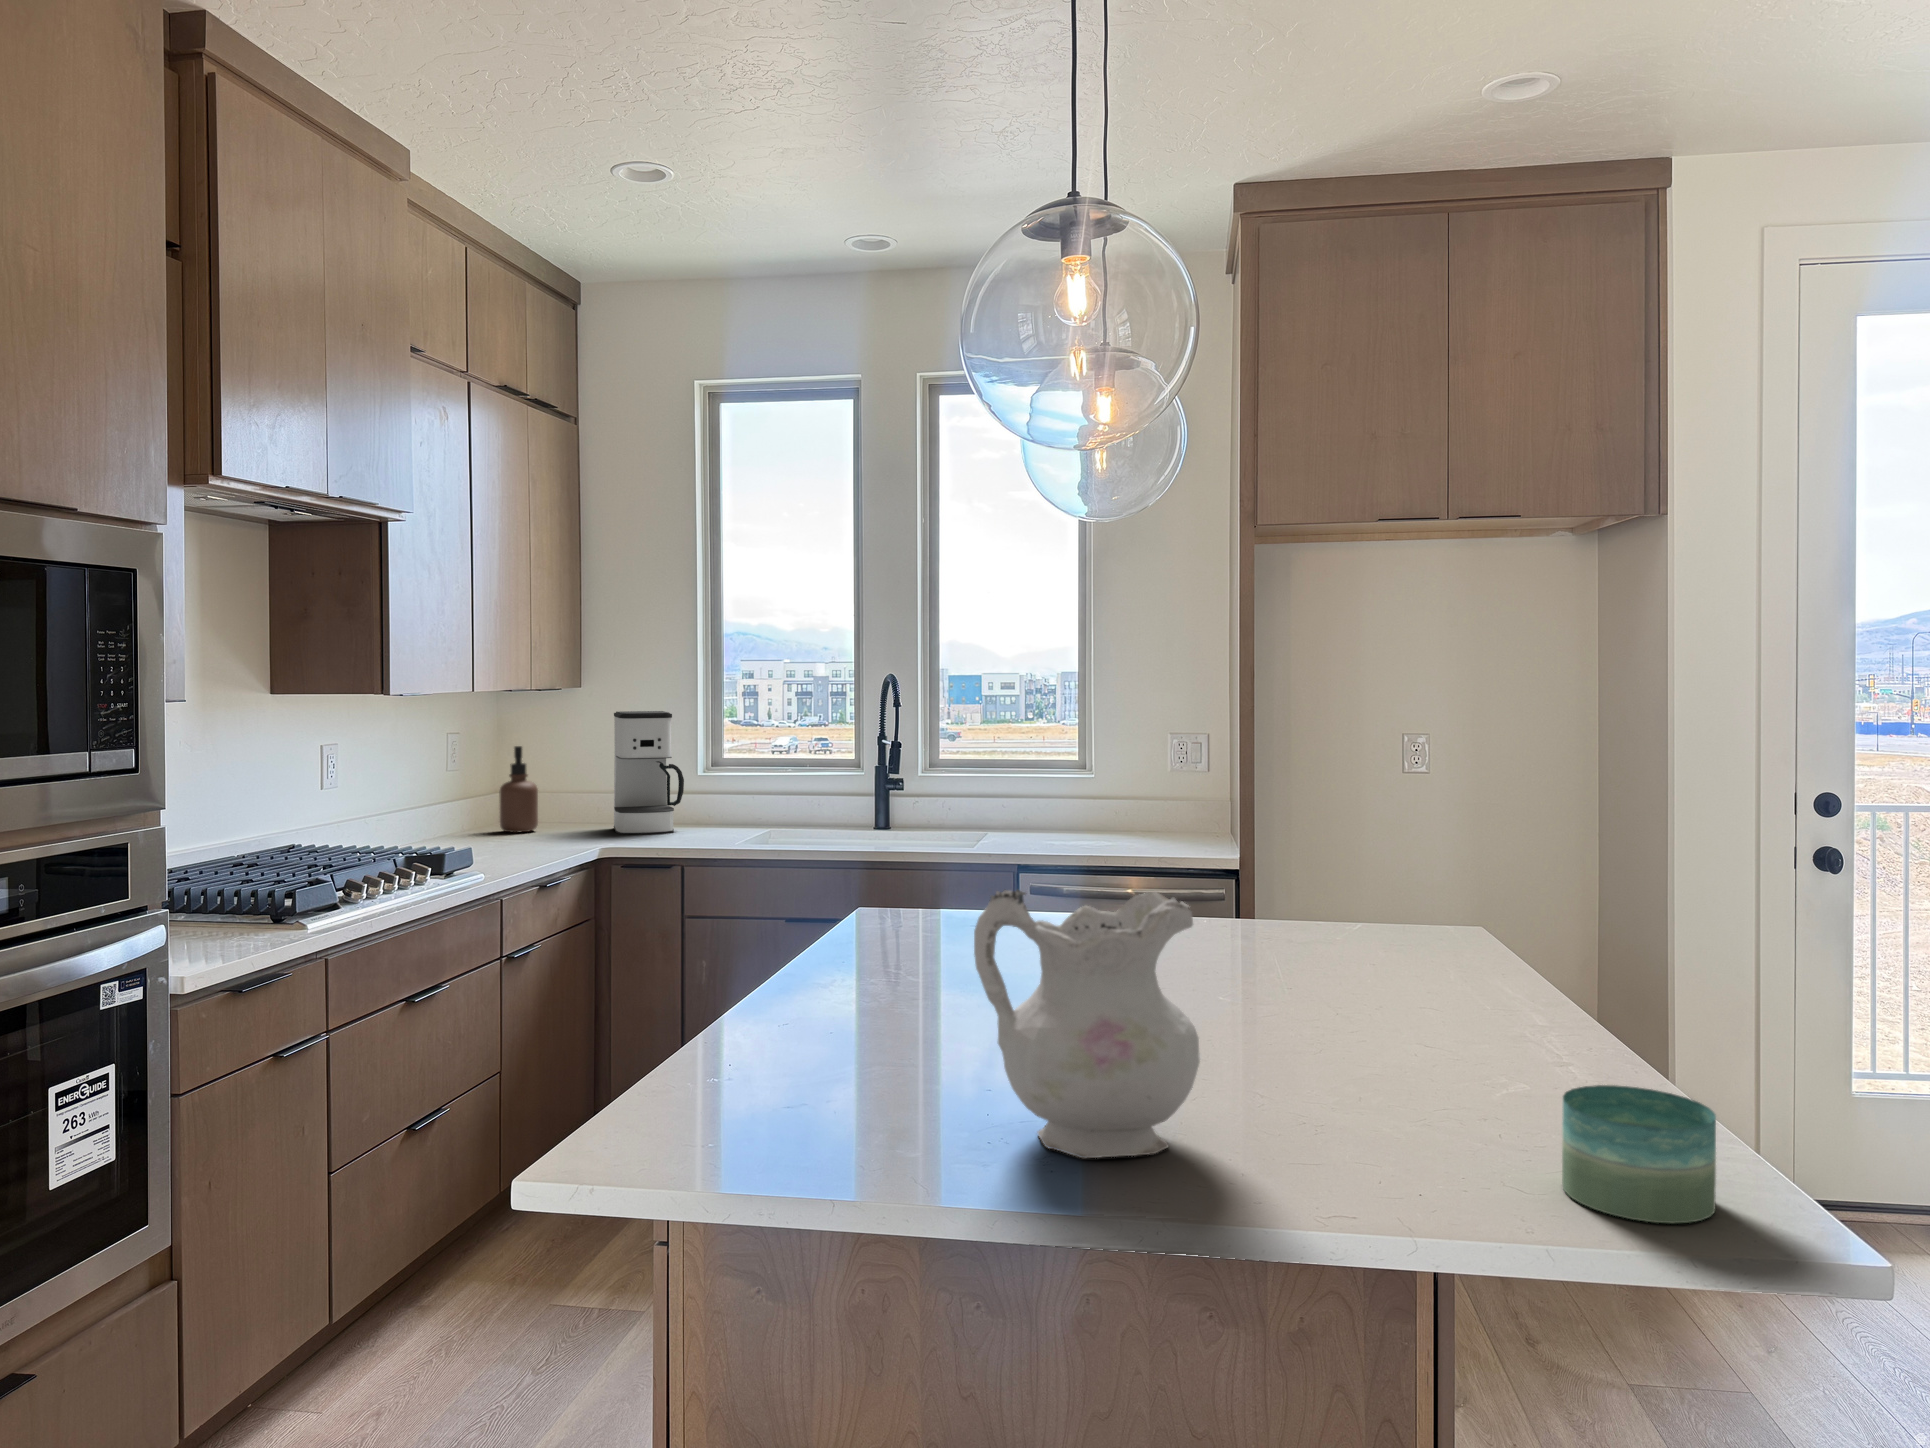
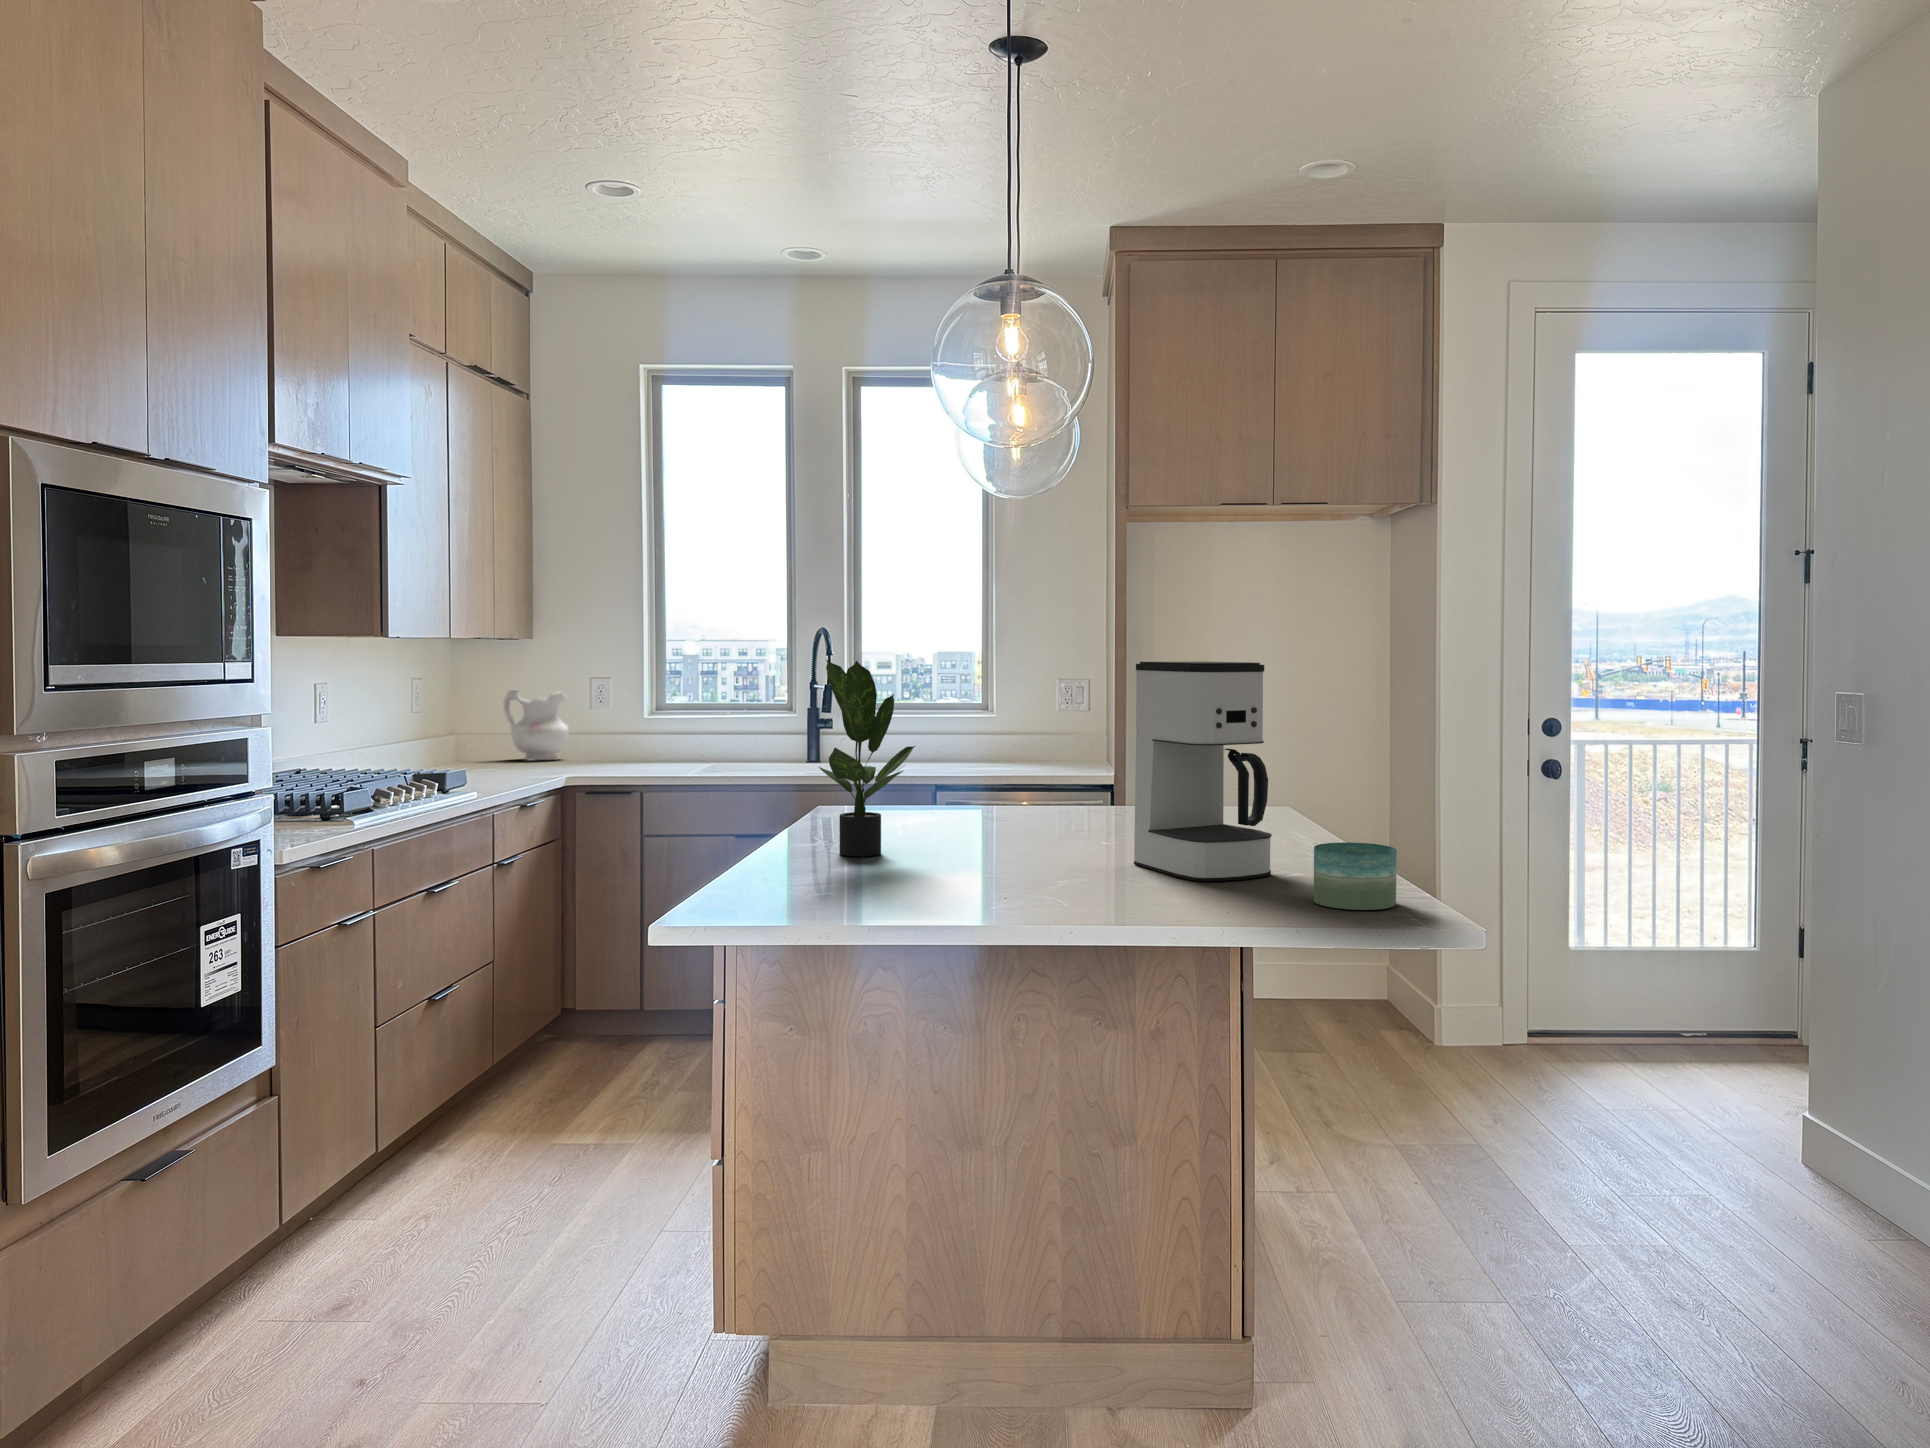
coffee maker: present [614,711,684,834] -> present [1134,661,1272,881]
soap dispenser: present [499,746,538,833] -> none [468,689,503,766]
potted plant: none [812,753,944,1032] -> present [819,660,915,856]
ceramic pitcher: present [974,890,1200,1158] -> present [503,690,569,761]

